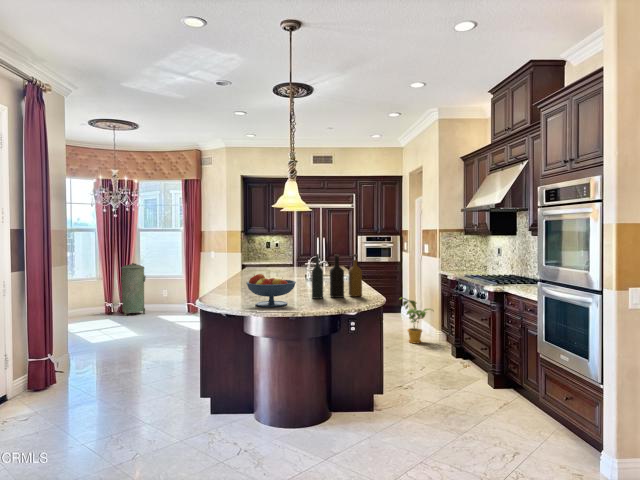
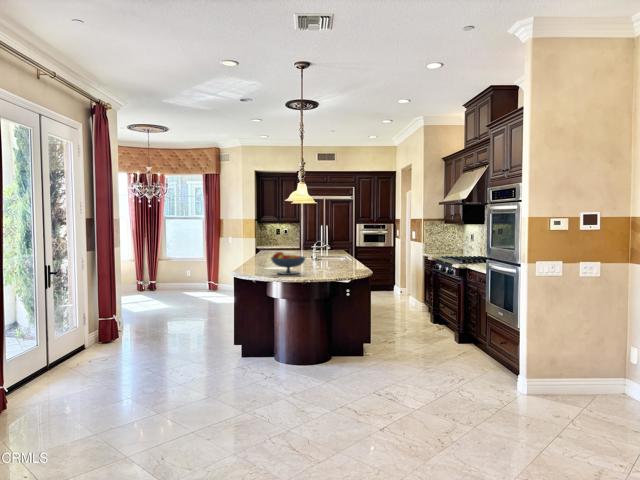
bottle: present [312,254,362,299] -> none [317,238,355,270]
trash can: present [121,263,146,316] -> none [149,247,171,293]
house plant: present [400,298,431,343] -> none [390,276,419,314]

